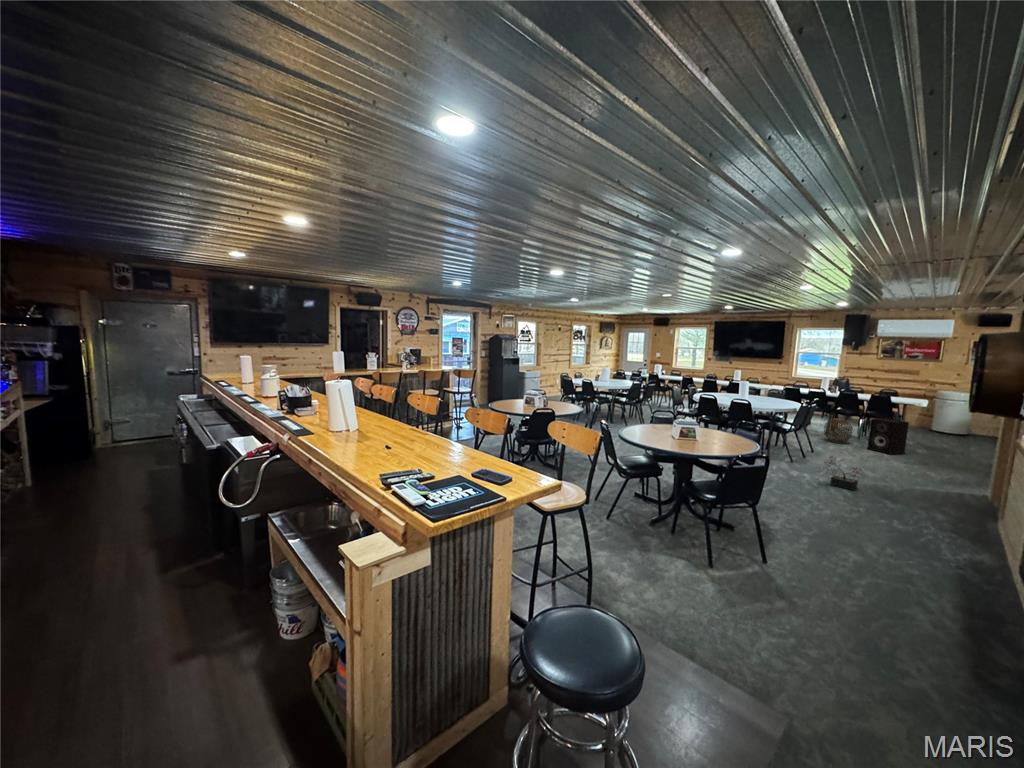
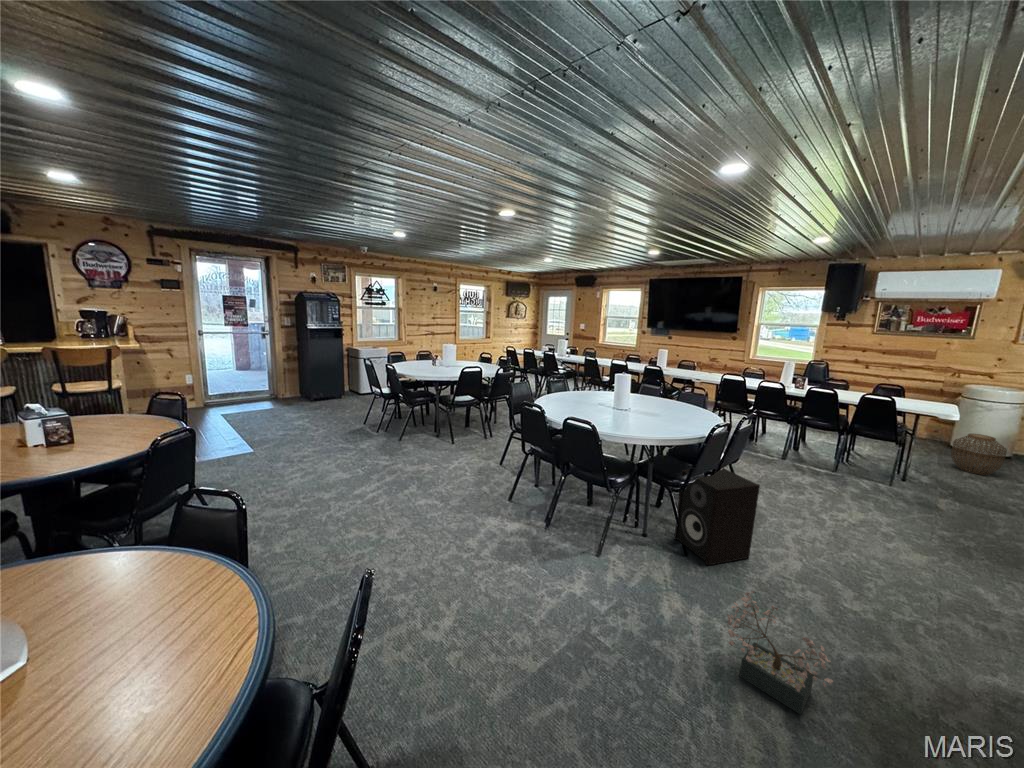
woven basket: present [824,418,853,443] -> present [951,434,1007,475]
speaker: present [867,418,909,454] -> present [674,468,760,565]

